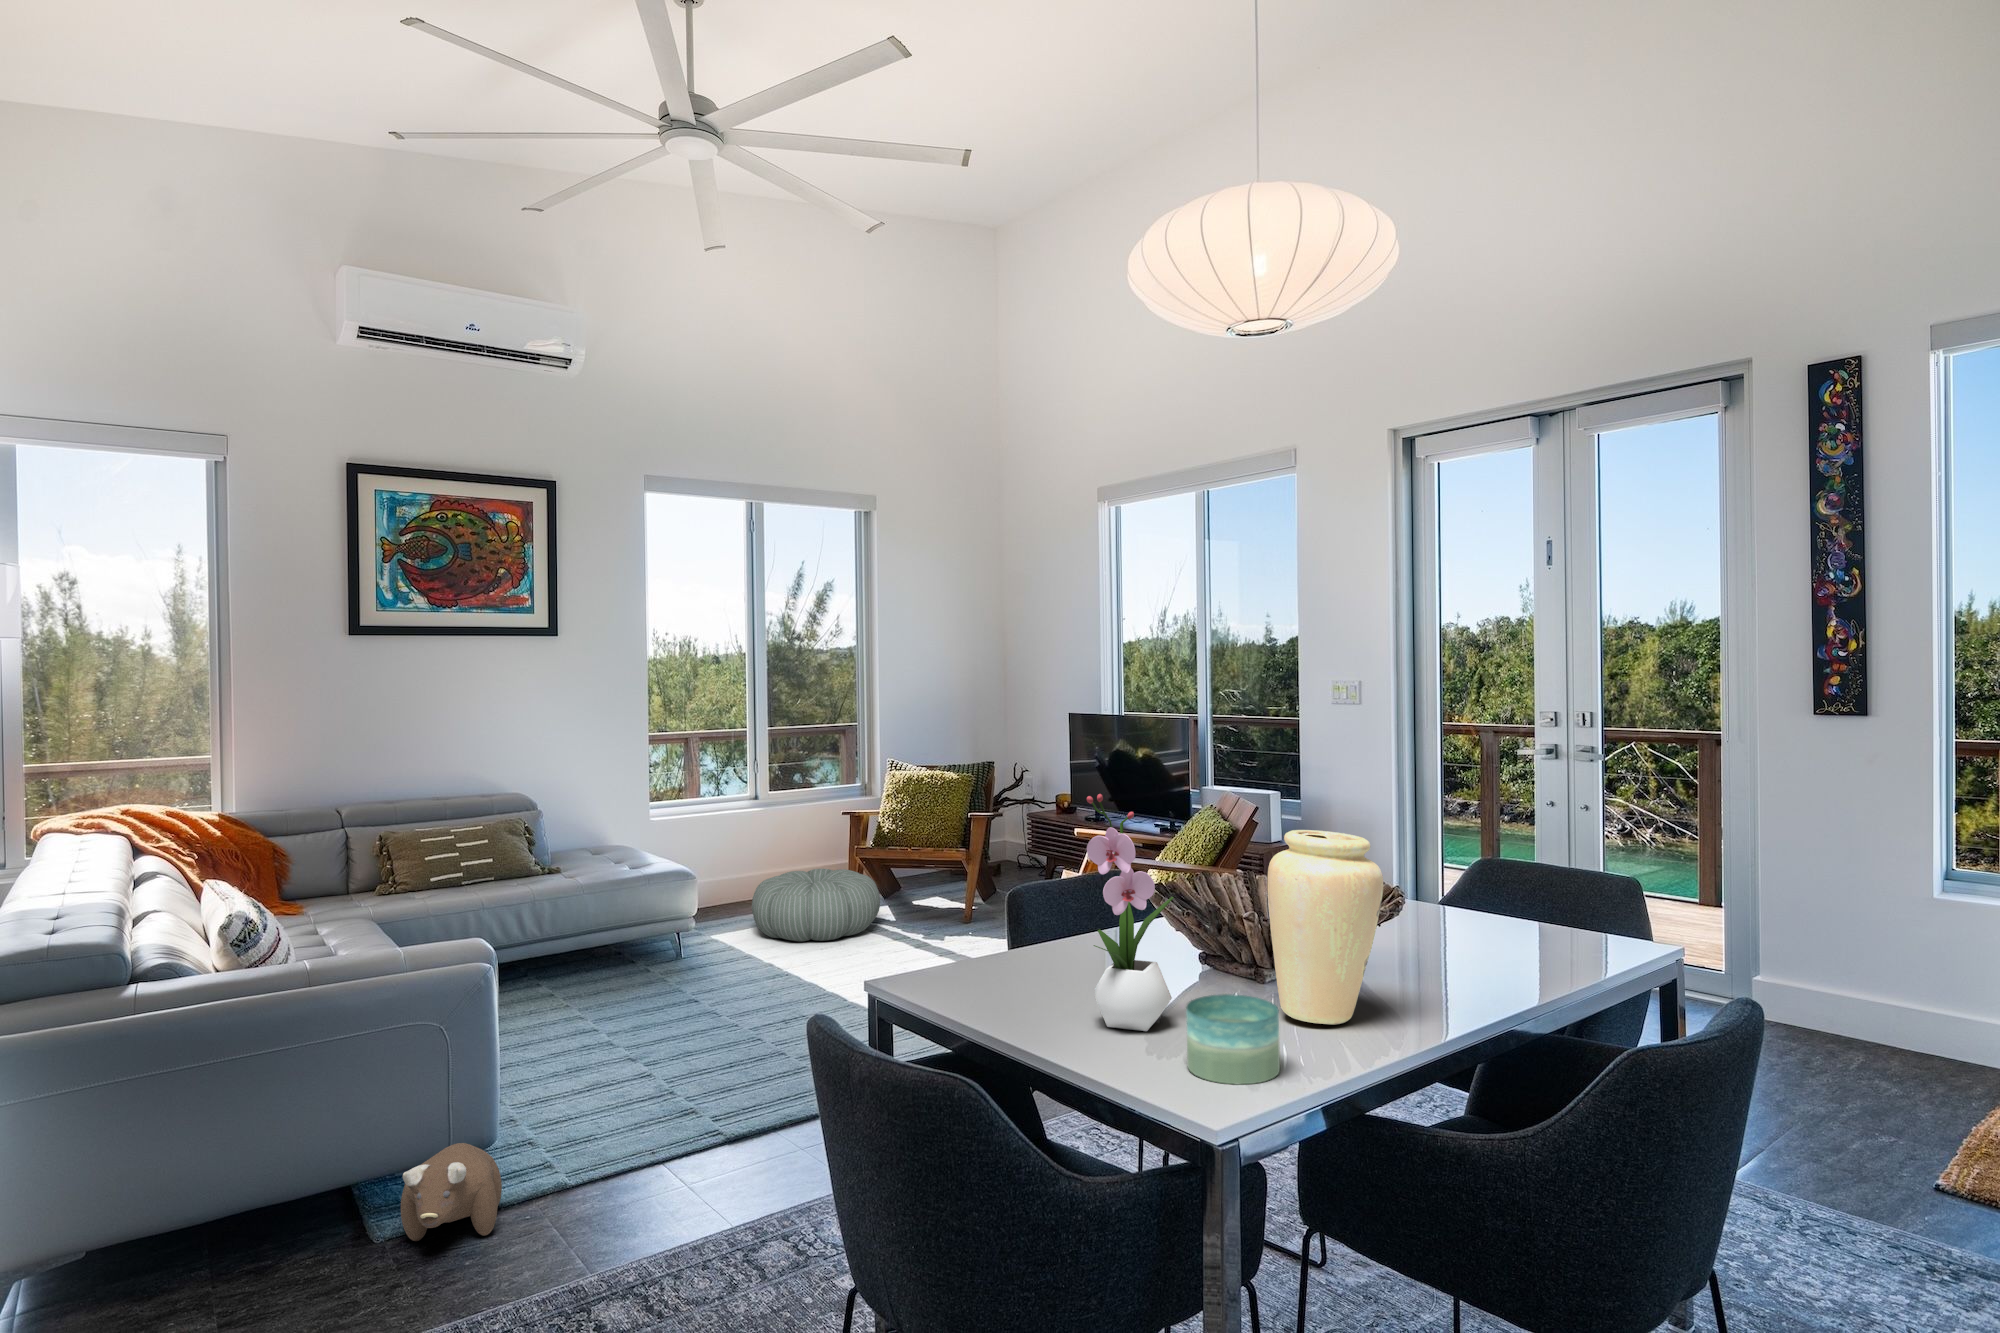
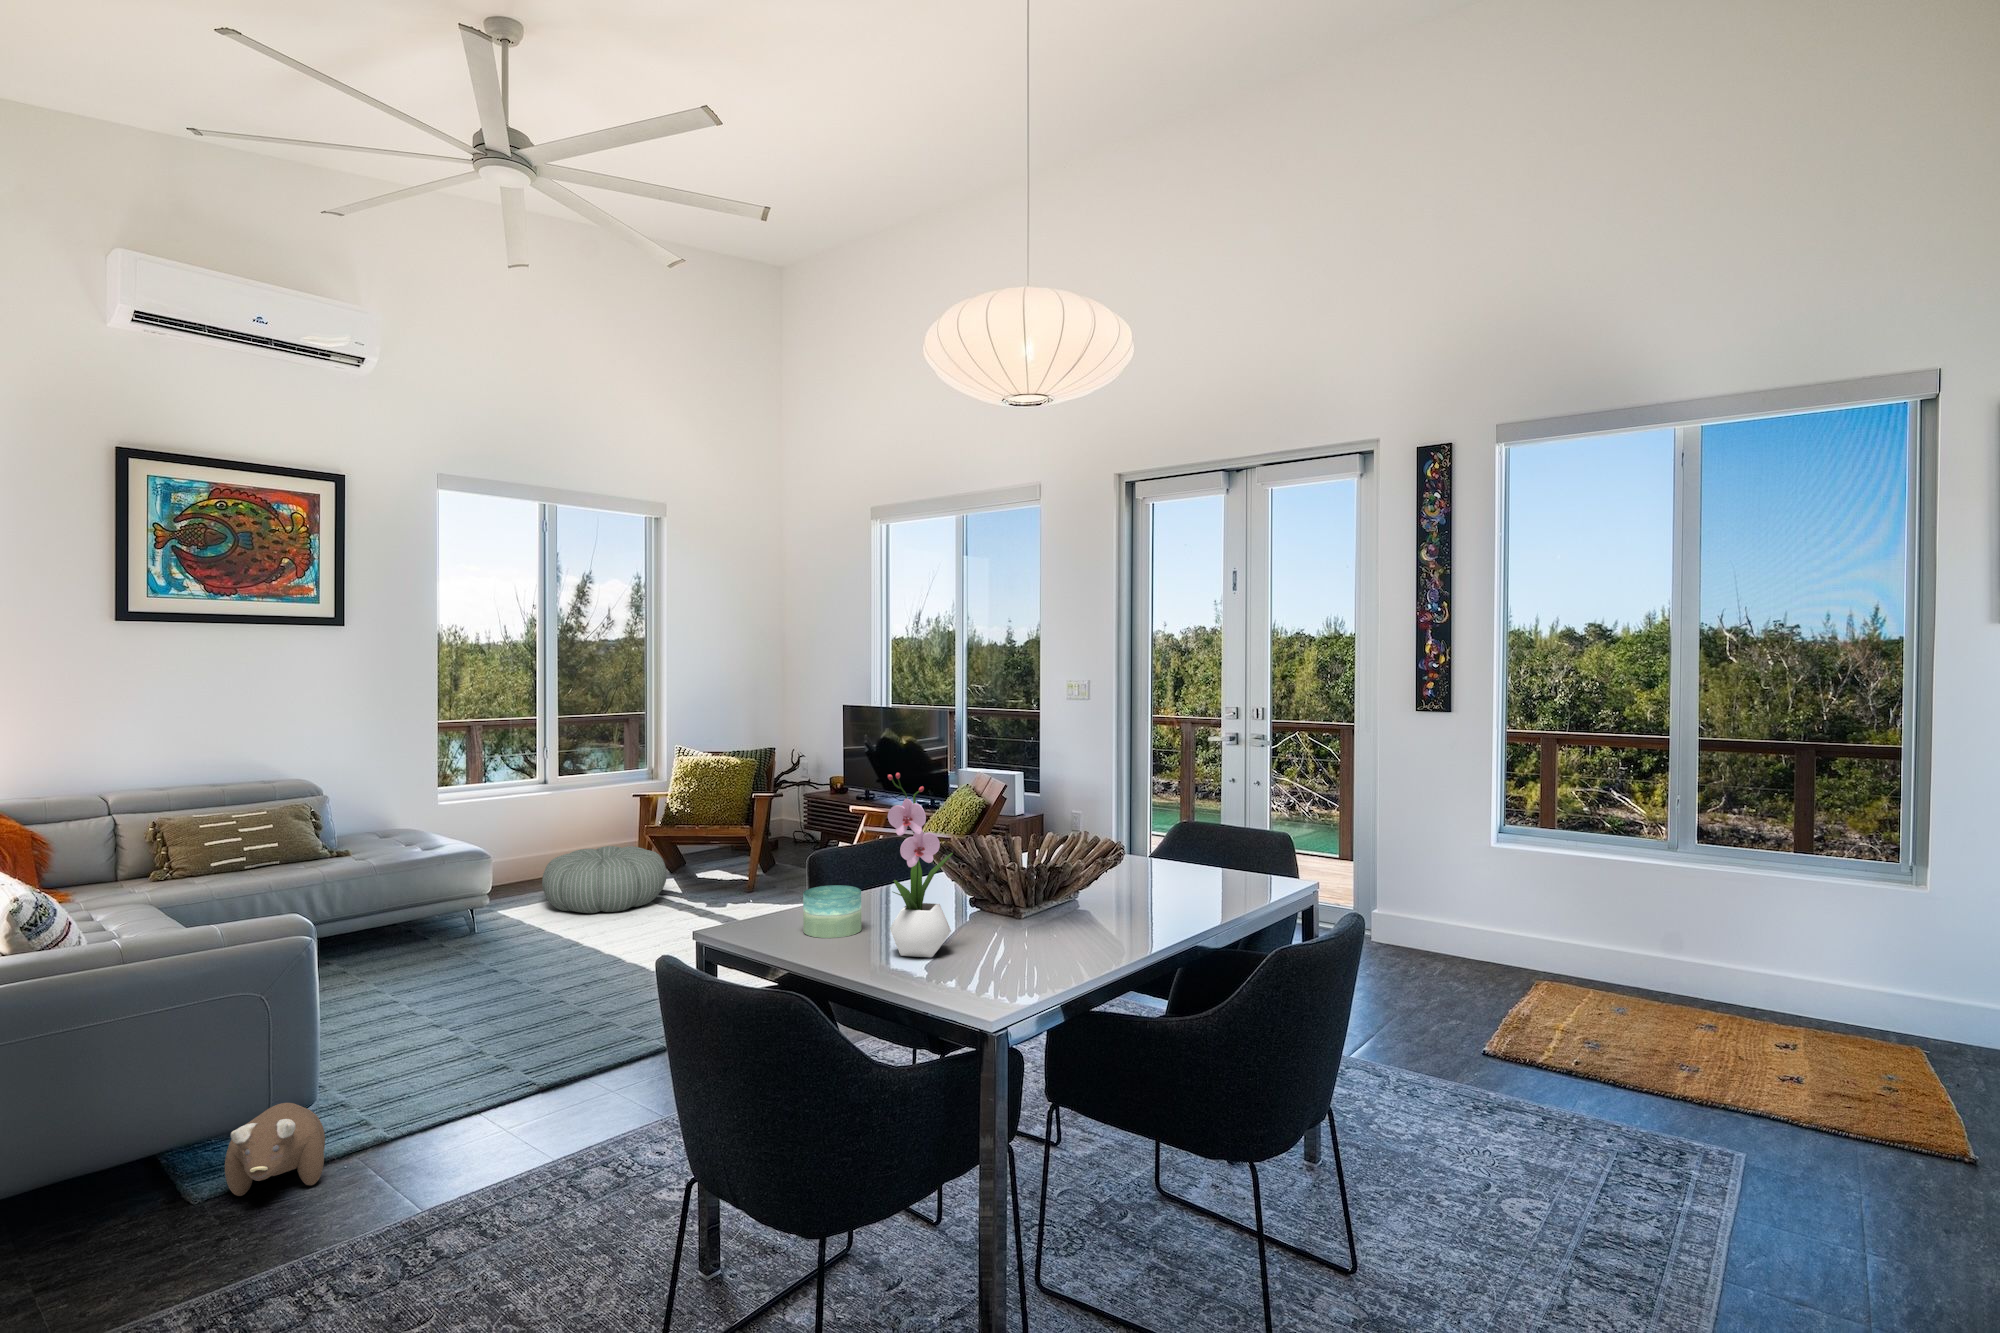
vase: present [1268,830,1383,1025] -> none [1025,799,1110,946]
candle: present [1186,994,1280,1084] -> present [803,885,861,938]

